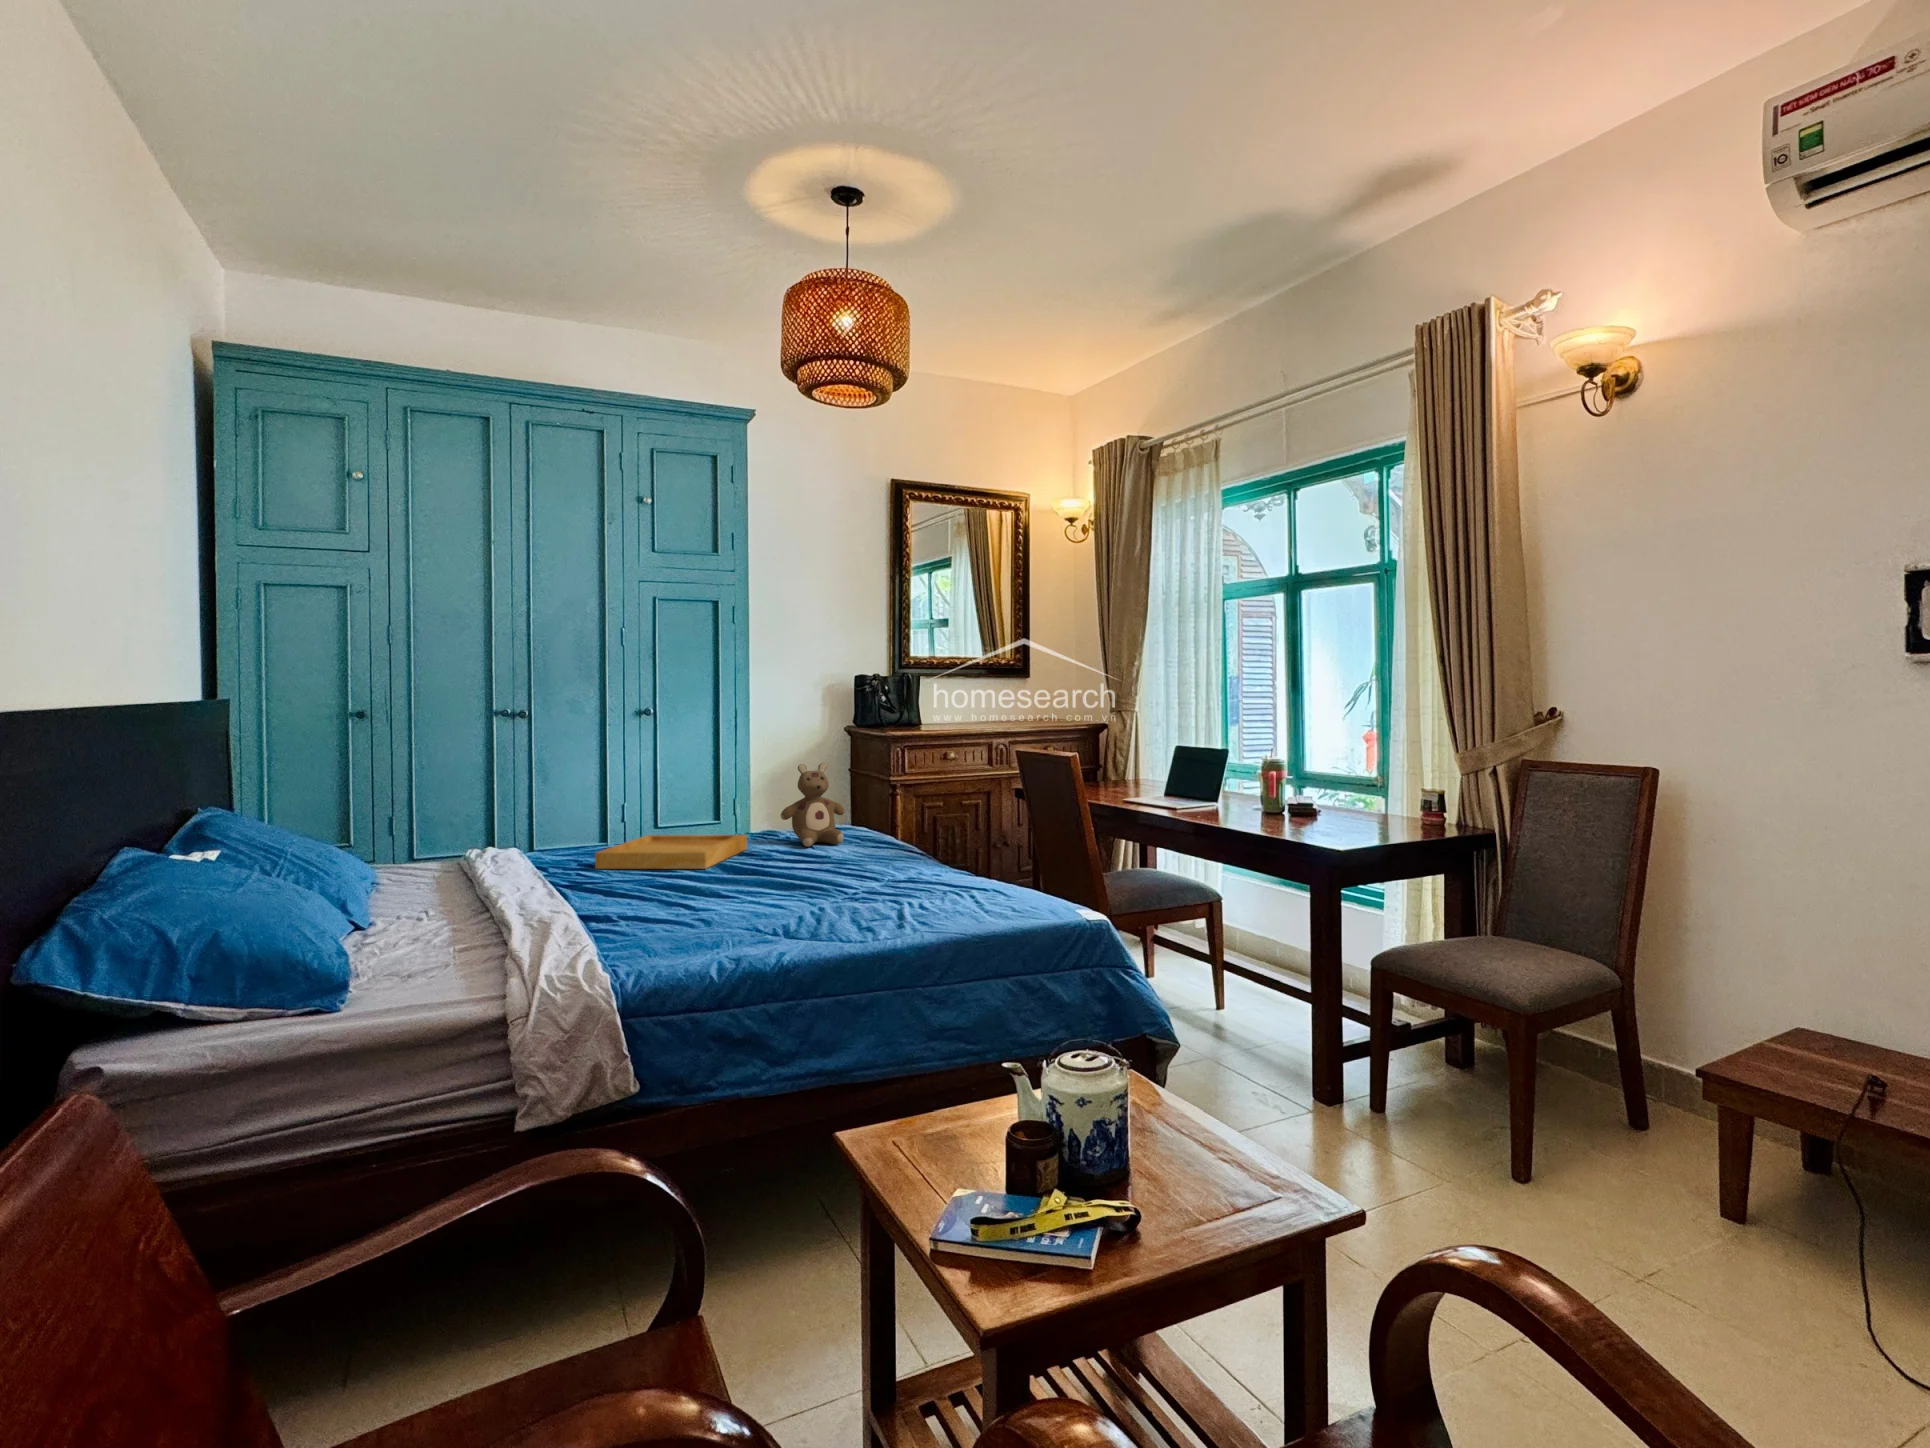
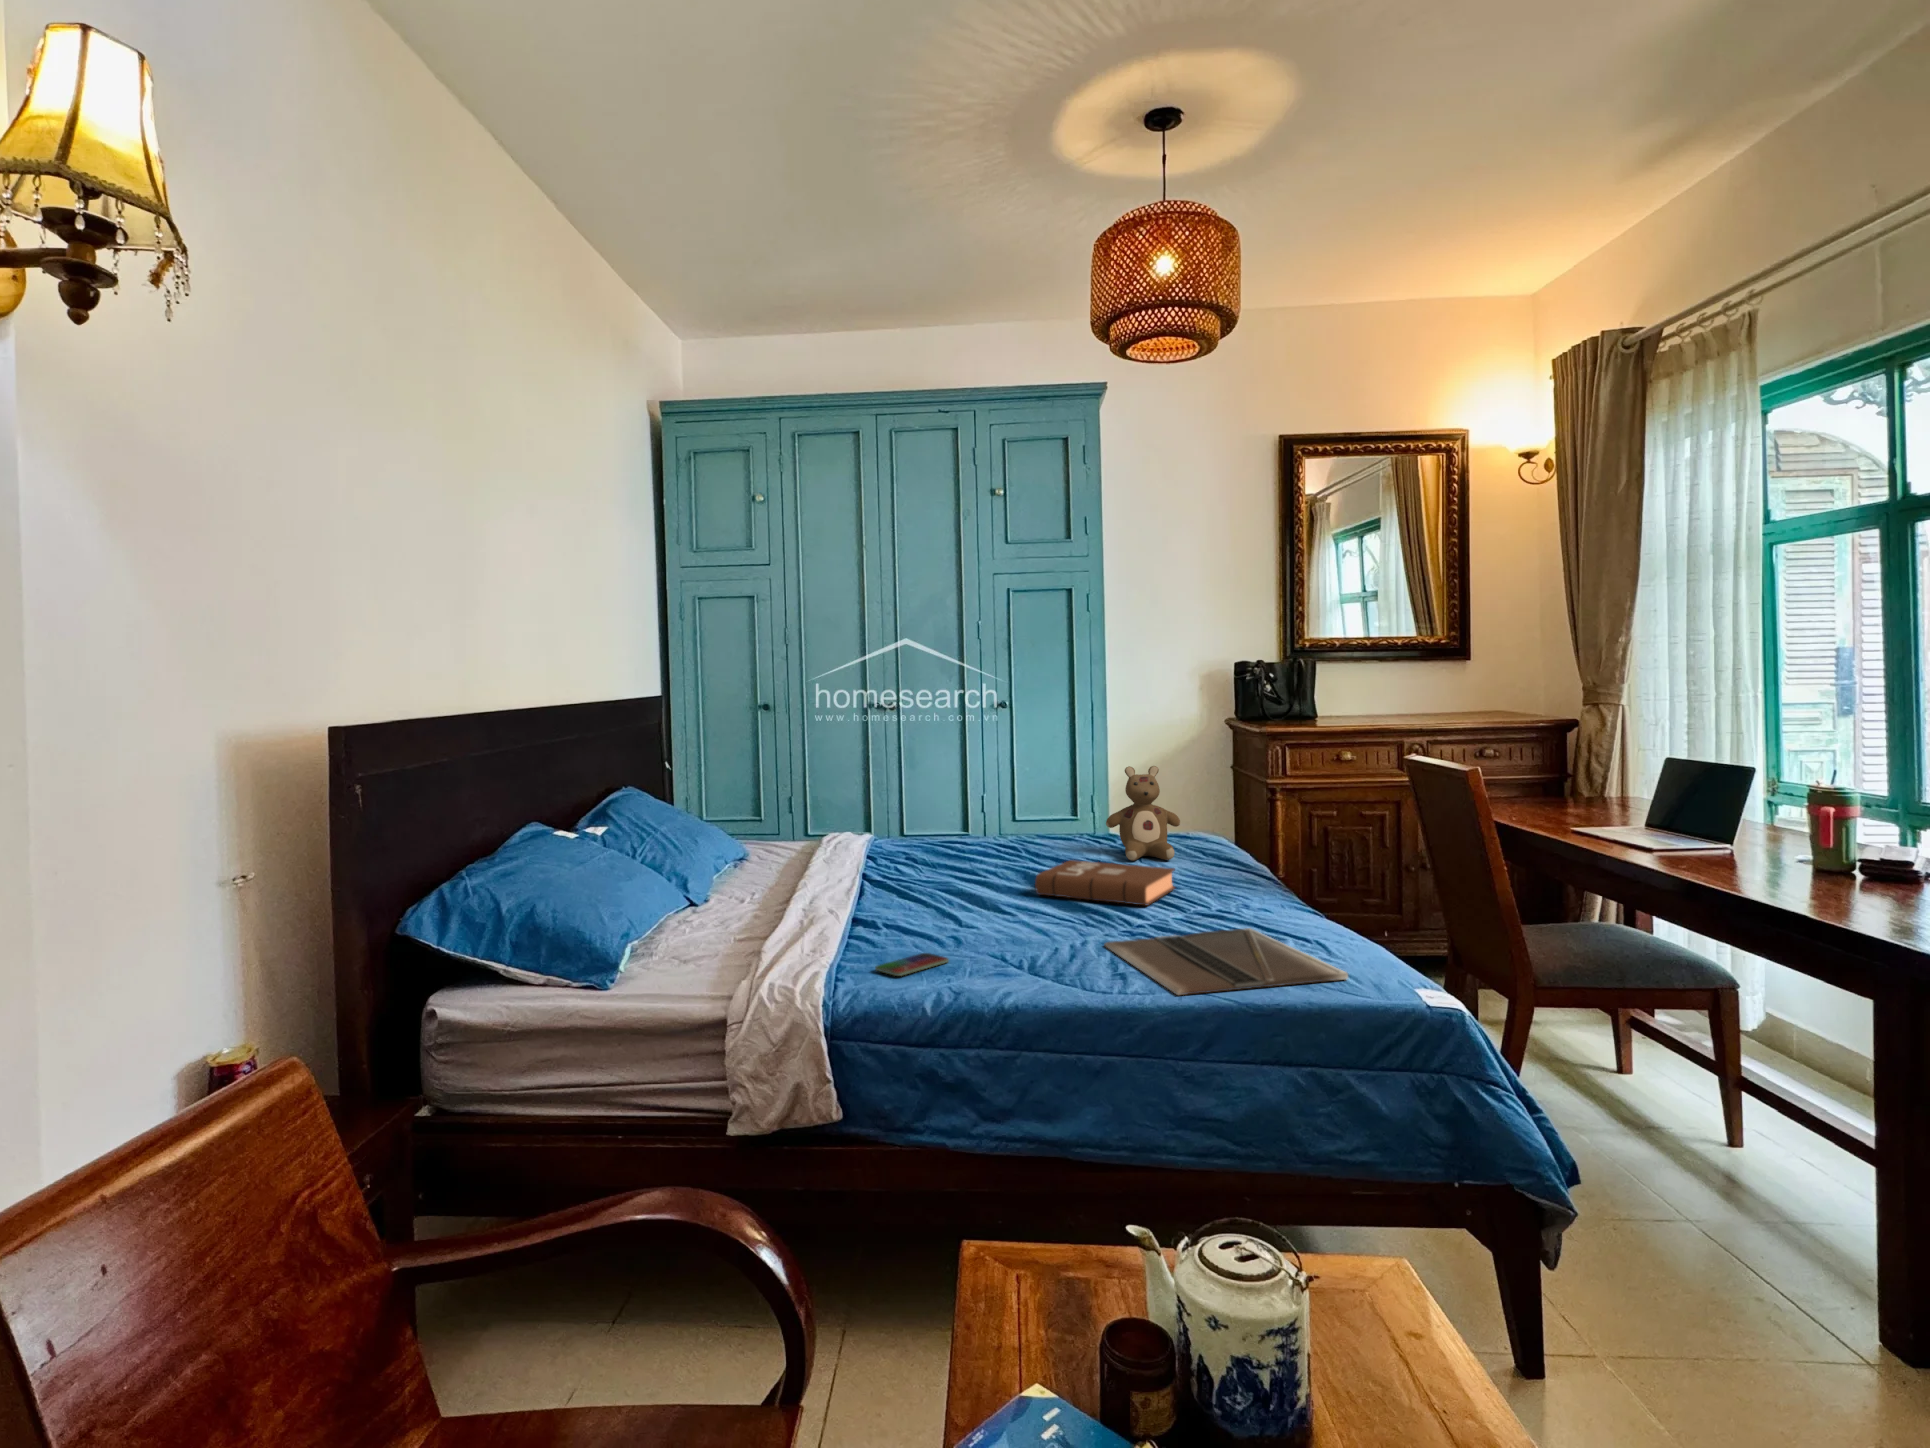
tray: present [595,835,747,869] -> none [911,833,1068,877]
book: none [744,846,862,880] -> present [1035,860,1175,905]
laptop: none [836,884,1031,934] -> present [1104,928,1348,995]
smartphone: none [643,933,709,954] -> present [875,953,949,976]

